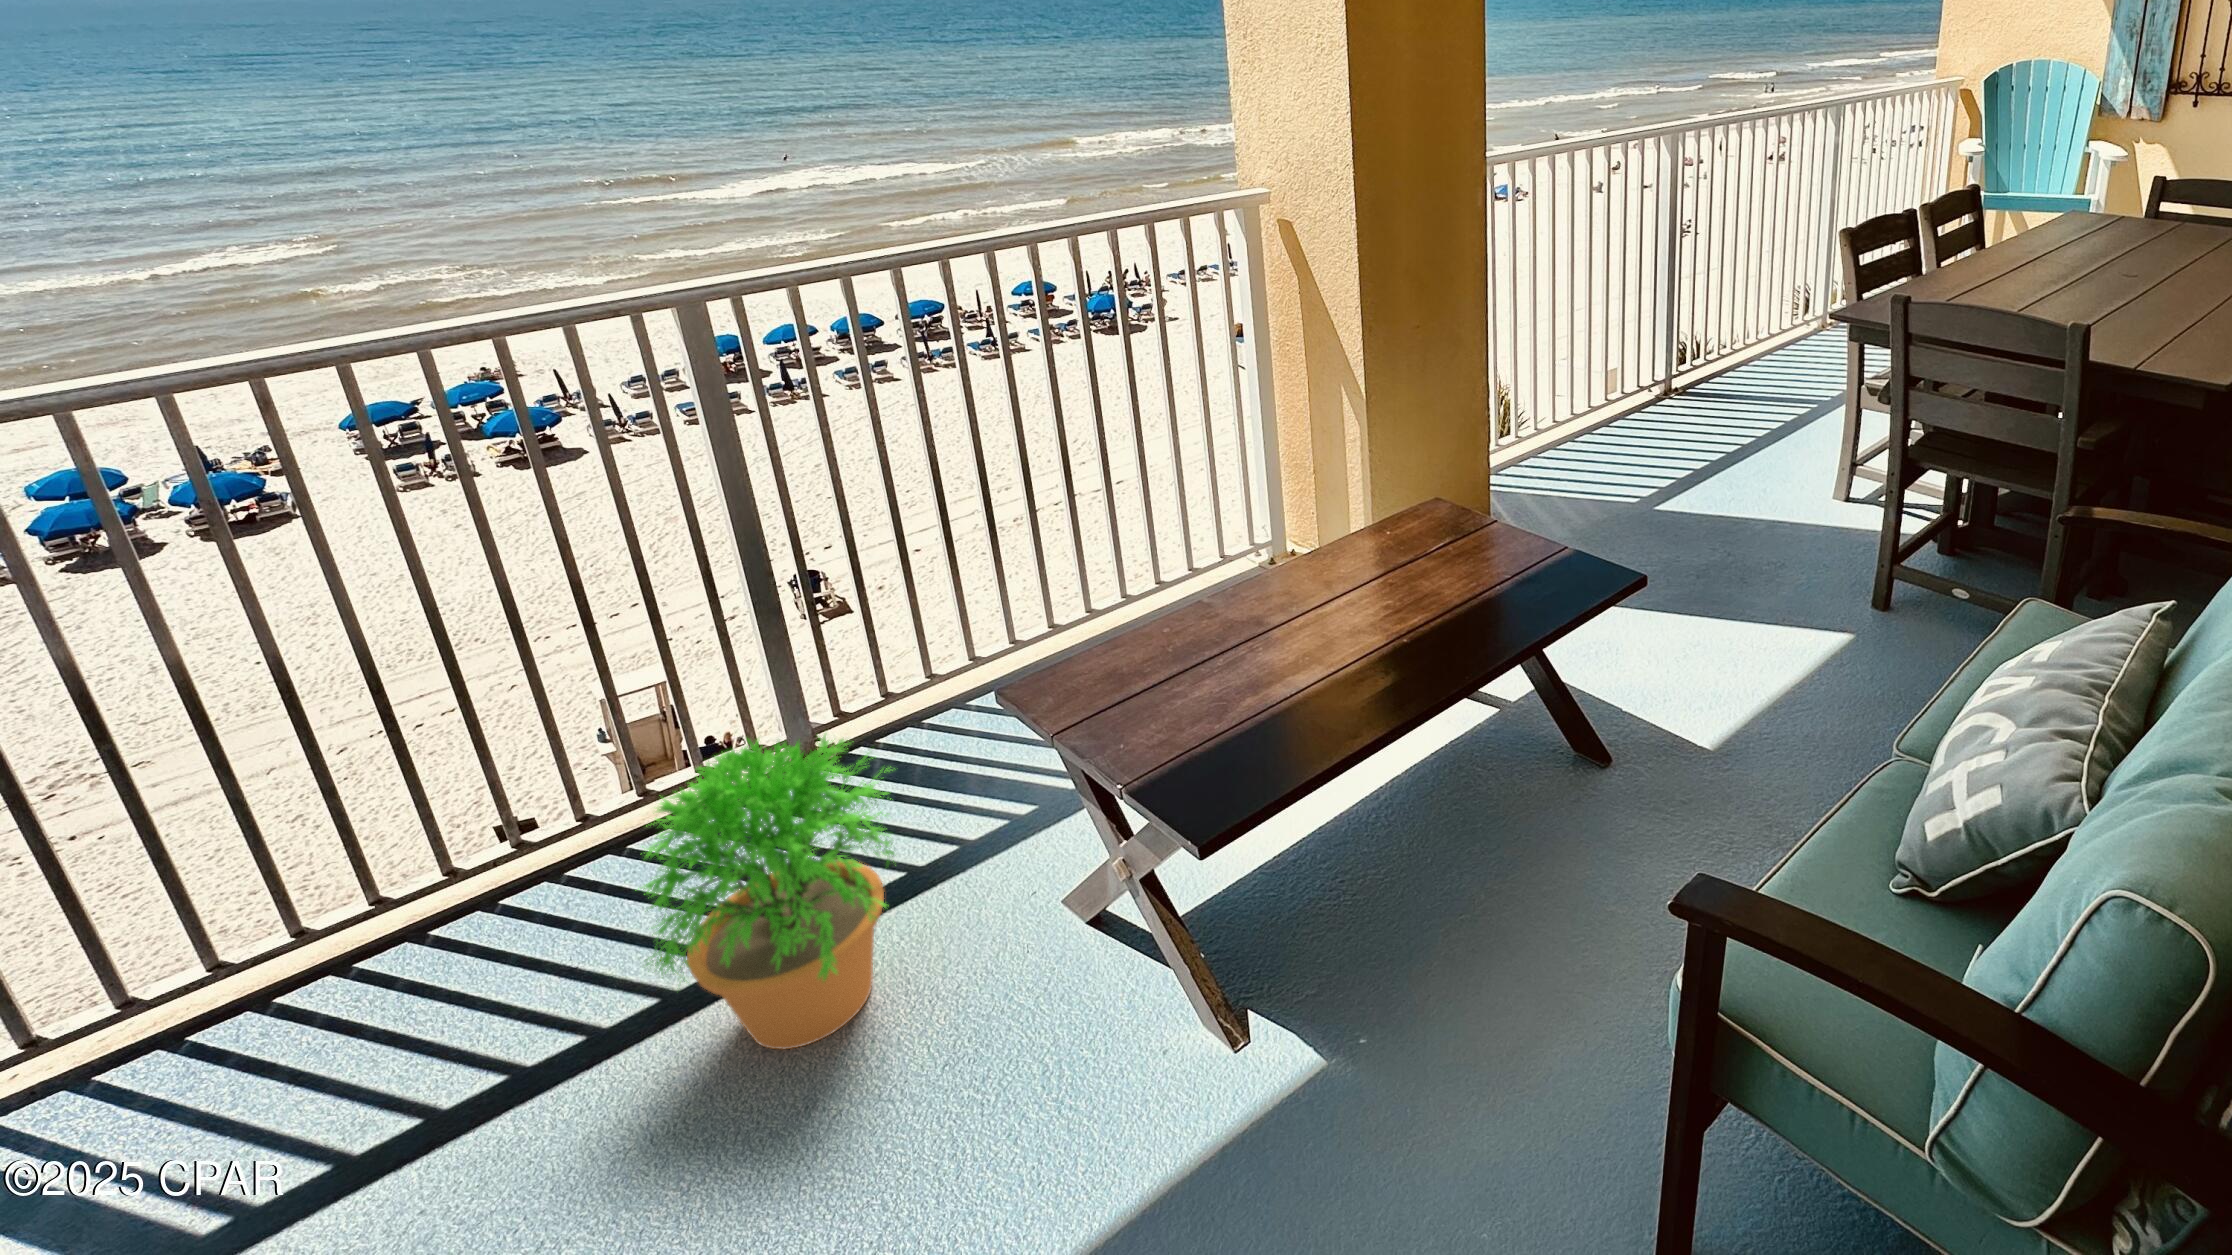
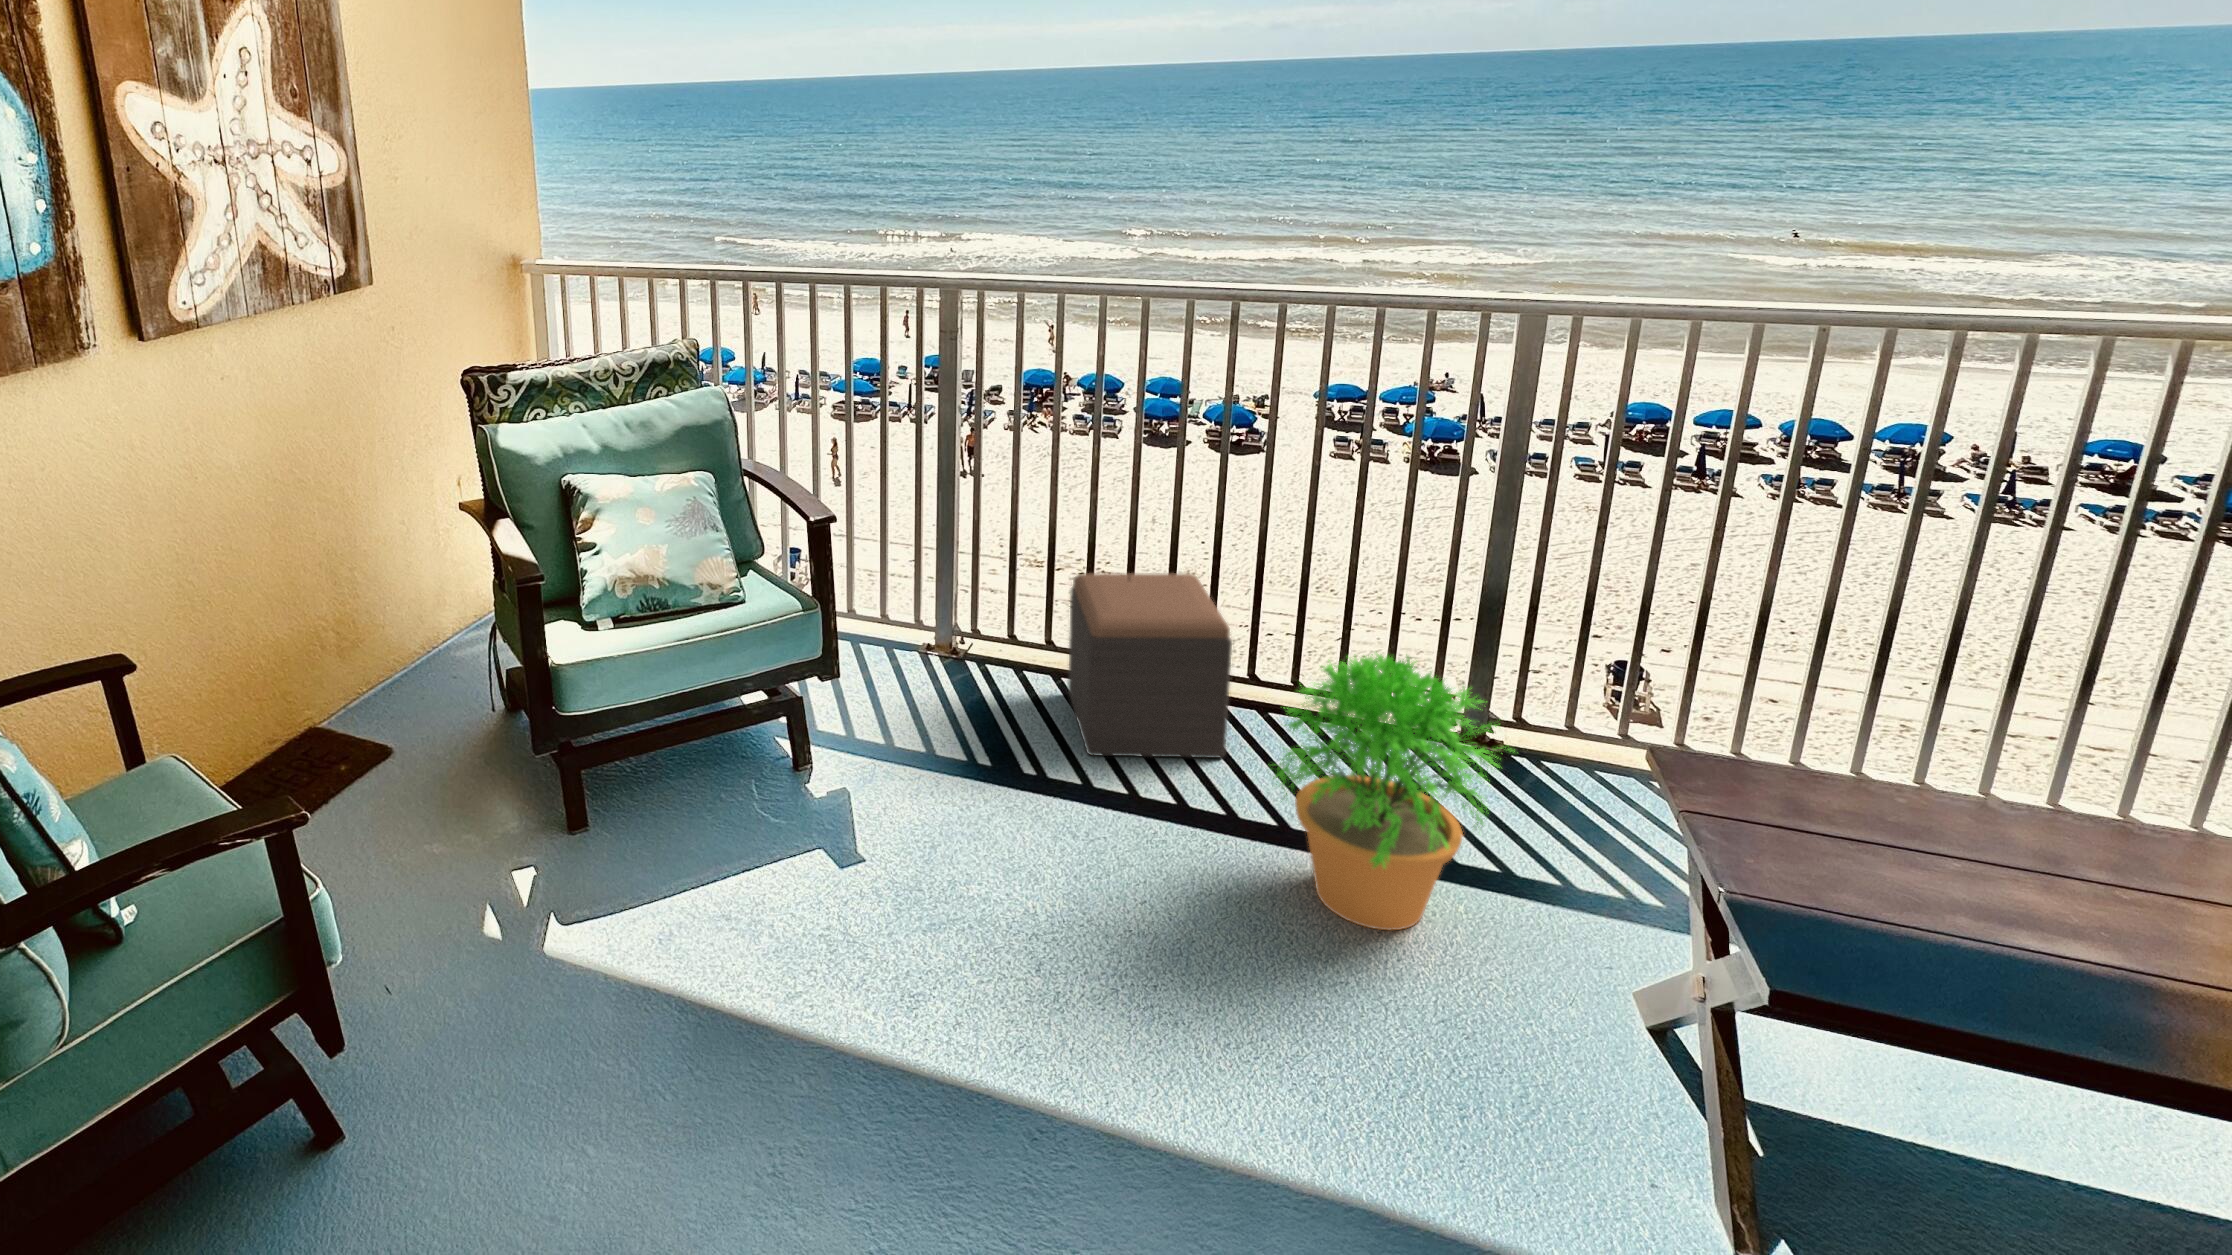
footstool: none [130,775,540,1121] -> present [1068,573,1232,758]

